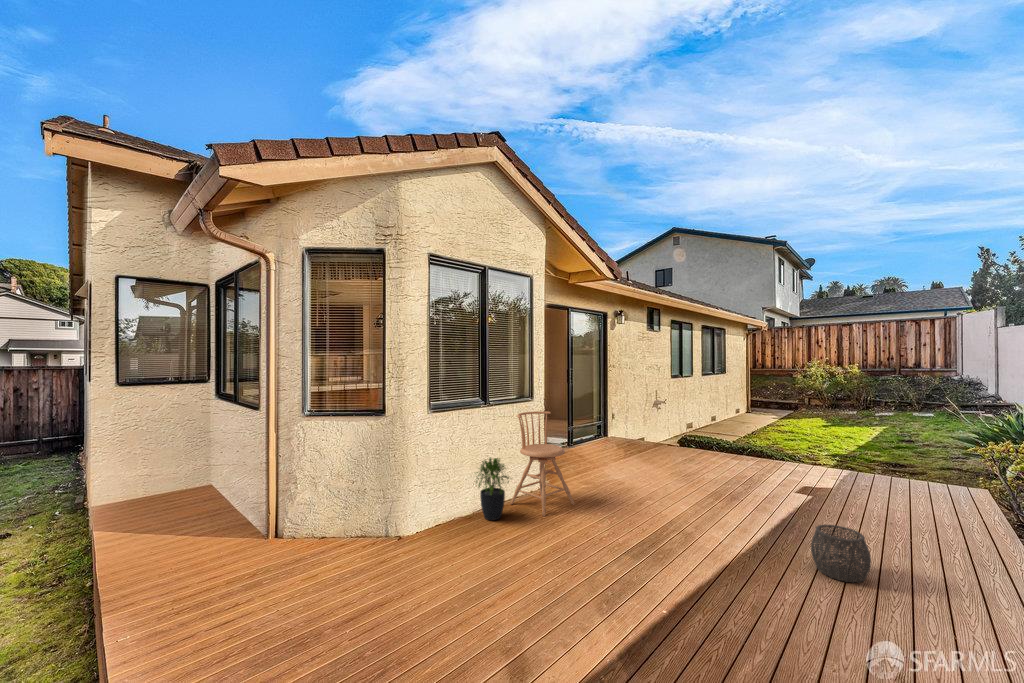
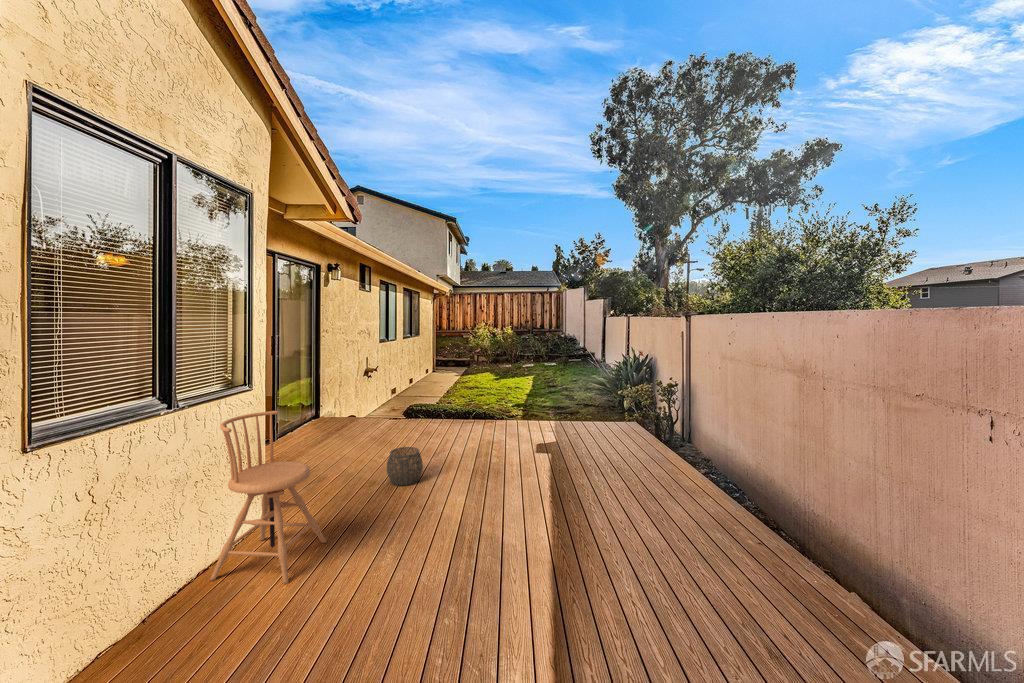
potted plant: present [476,457,509,520] -> none [129,515,227,638]
woven basket: present [811,525,871,583] -> present [387,447,423,486]

